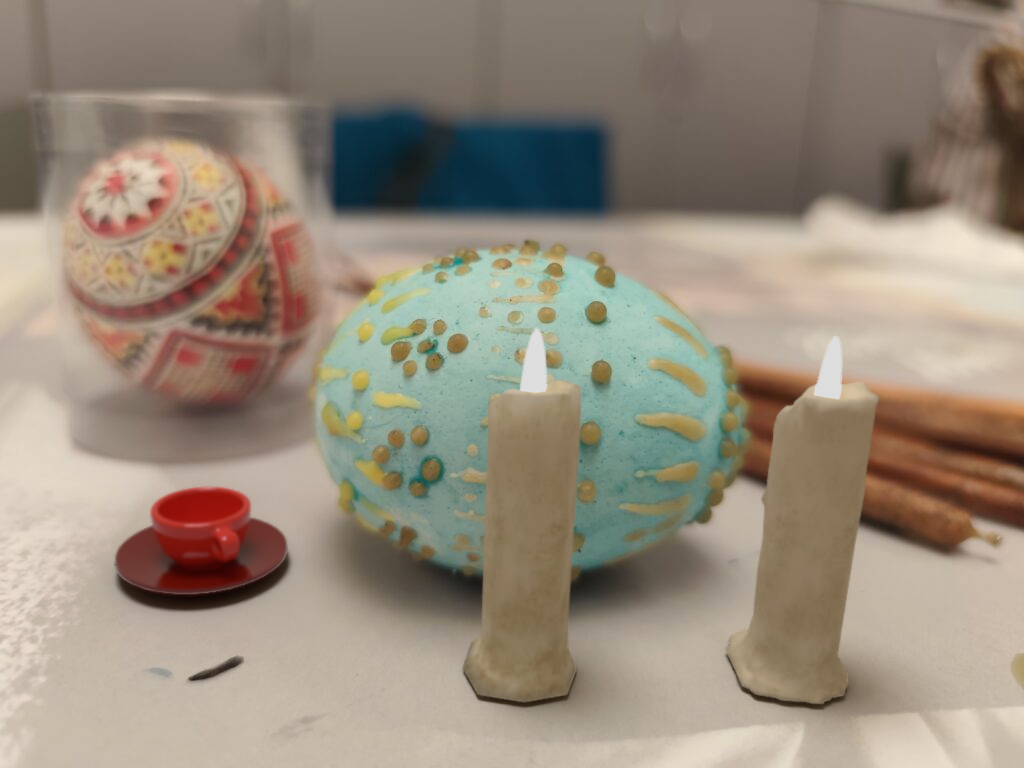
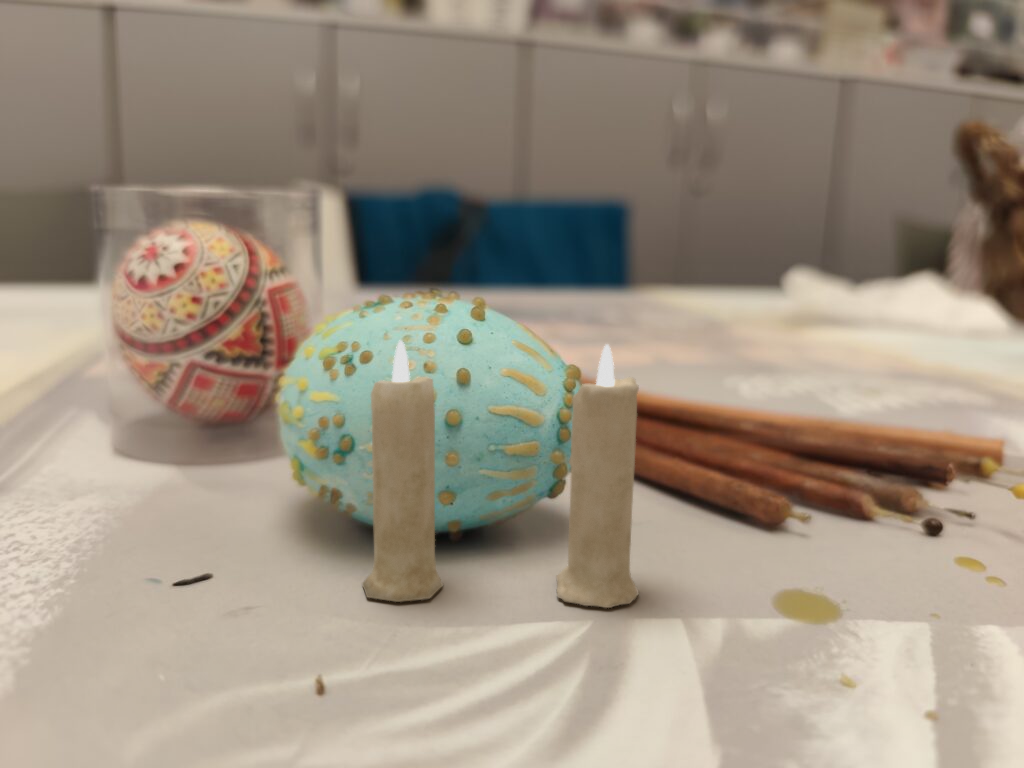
teacup: present [115,487,288,595] -> none [133,469,259,538]

